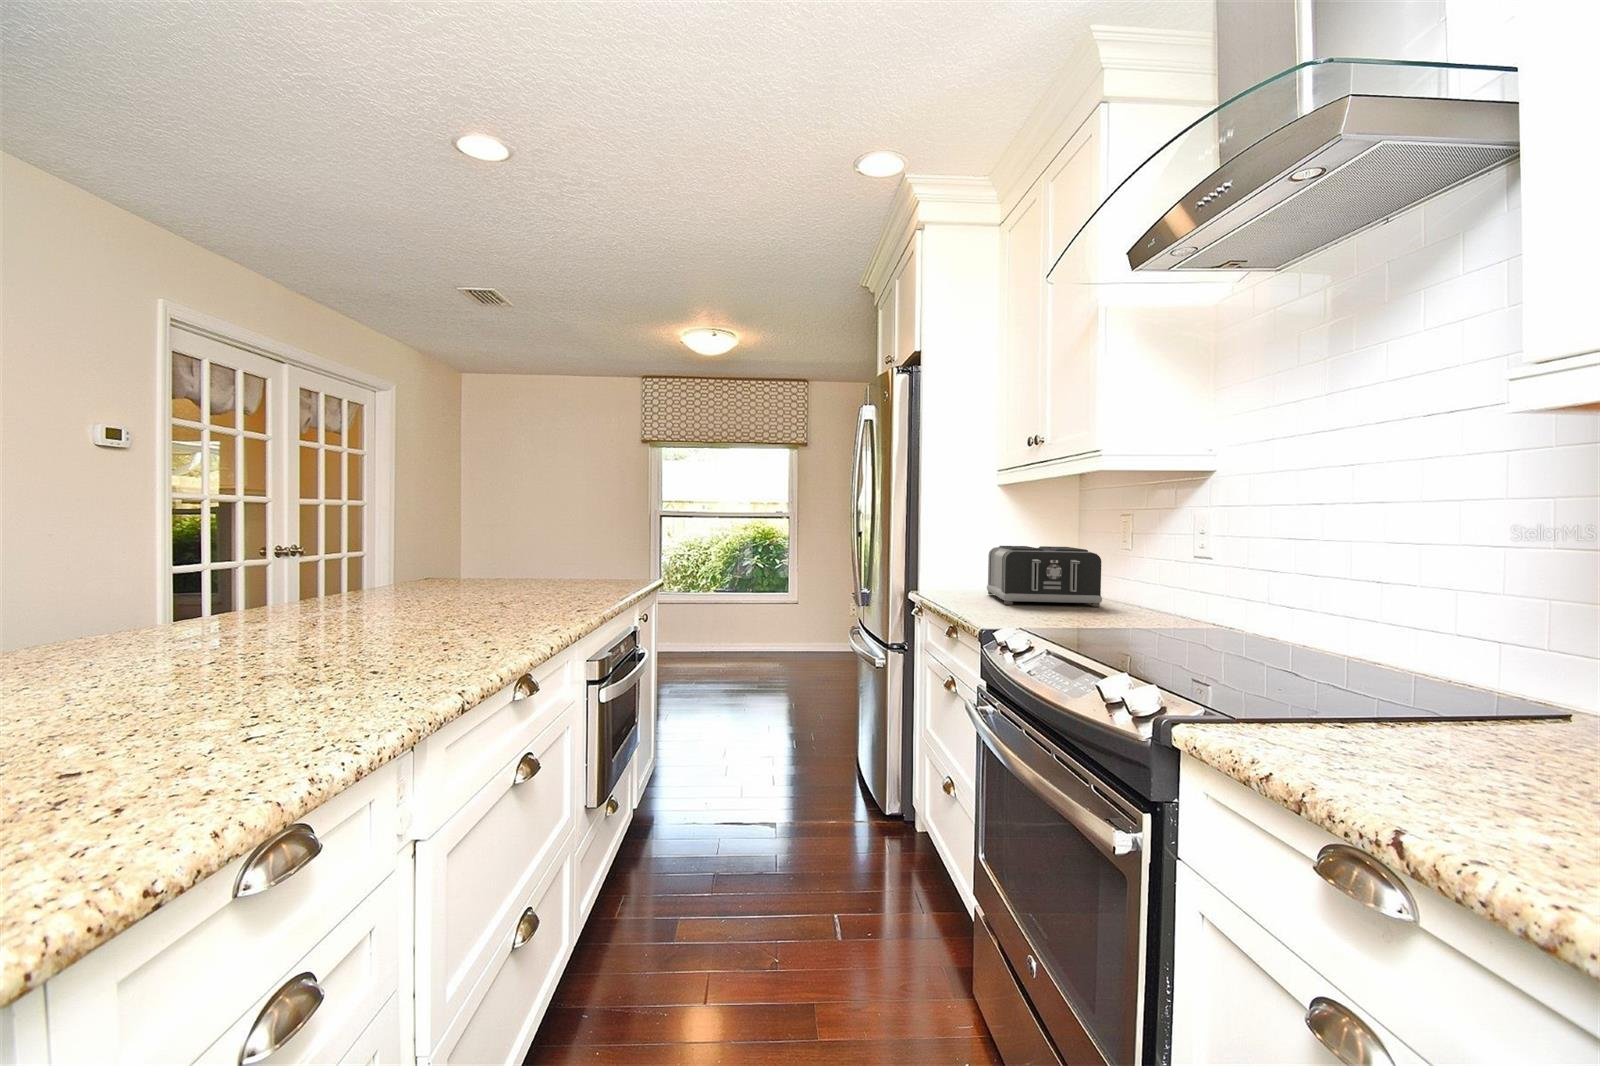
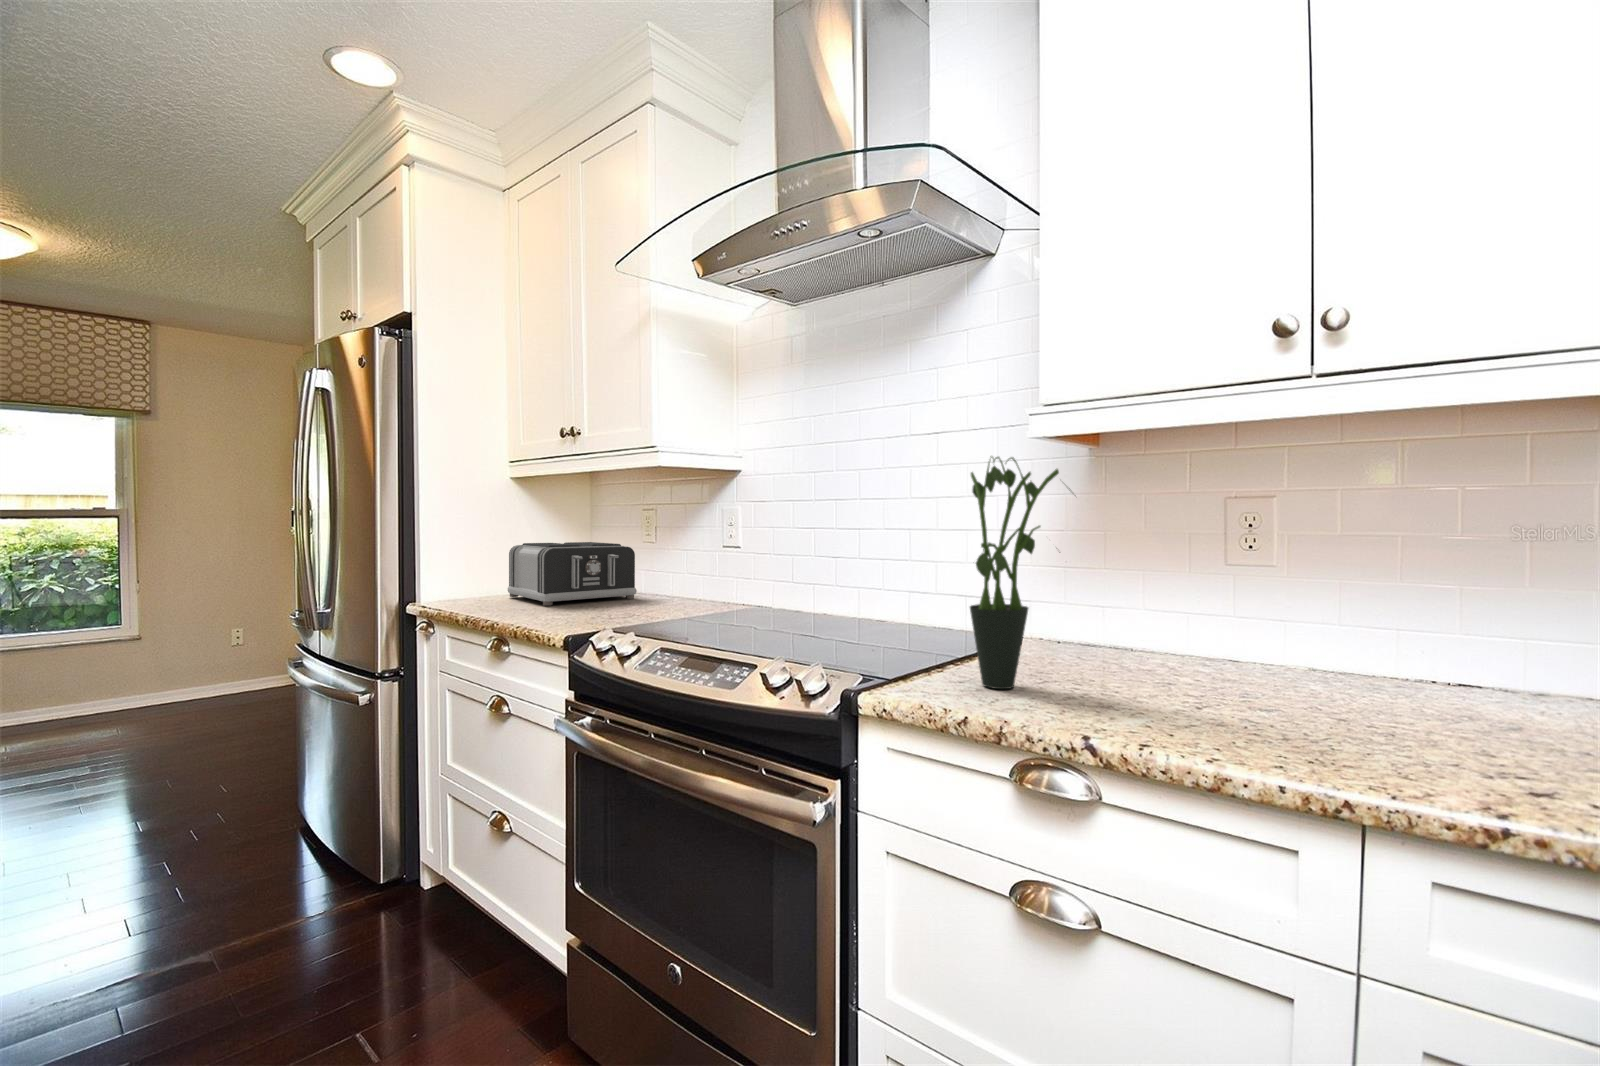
potted plant: none [1340,450,1521,765] -> present [970,456,1070,689]

